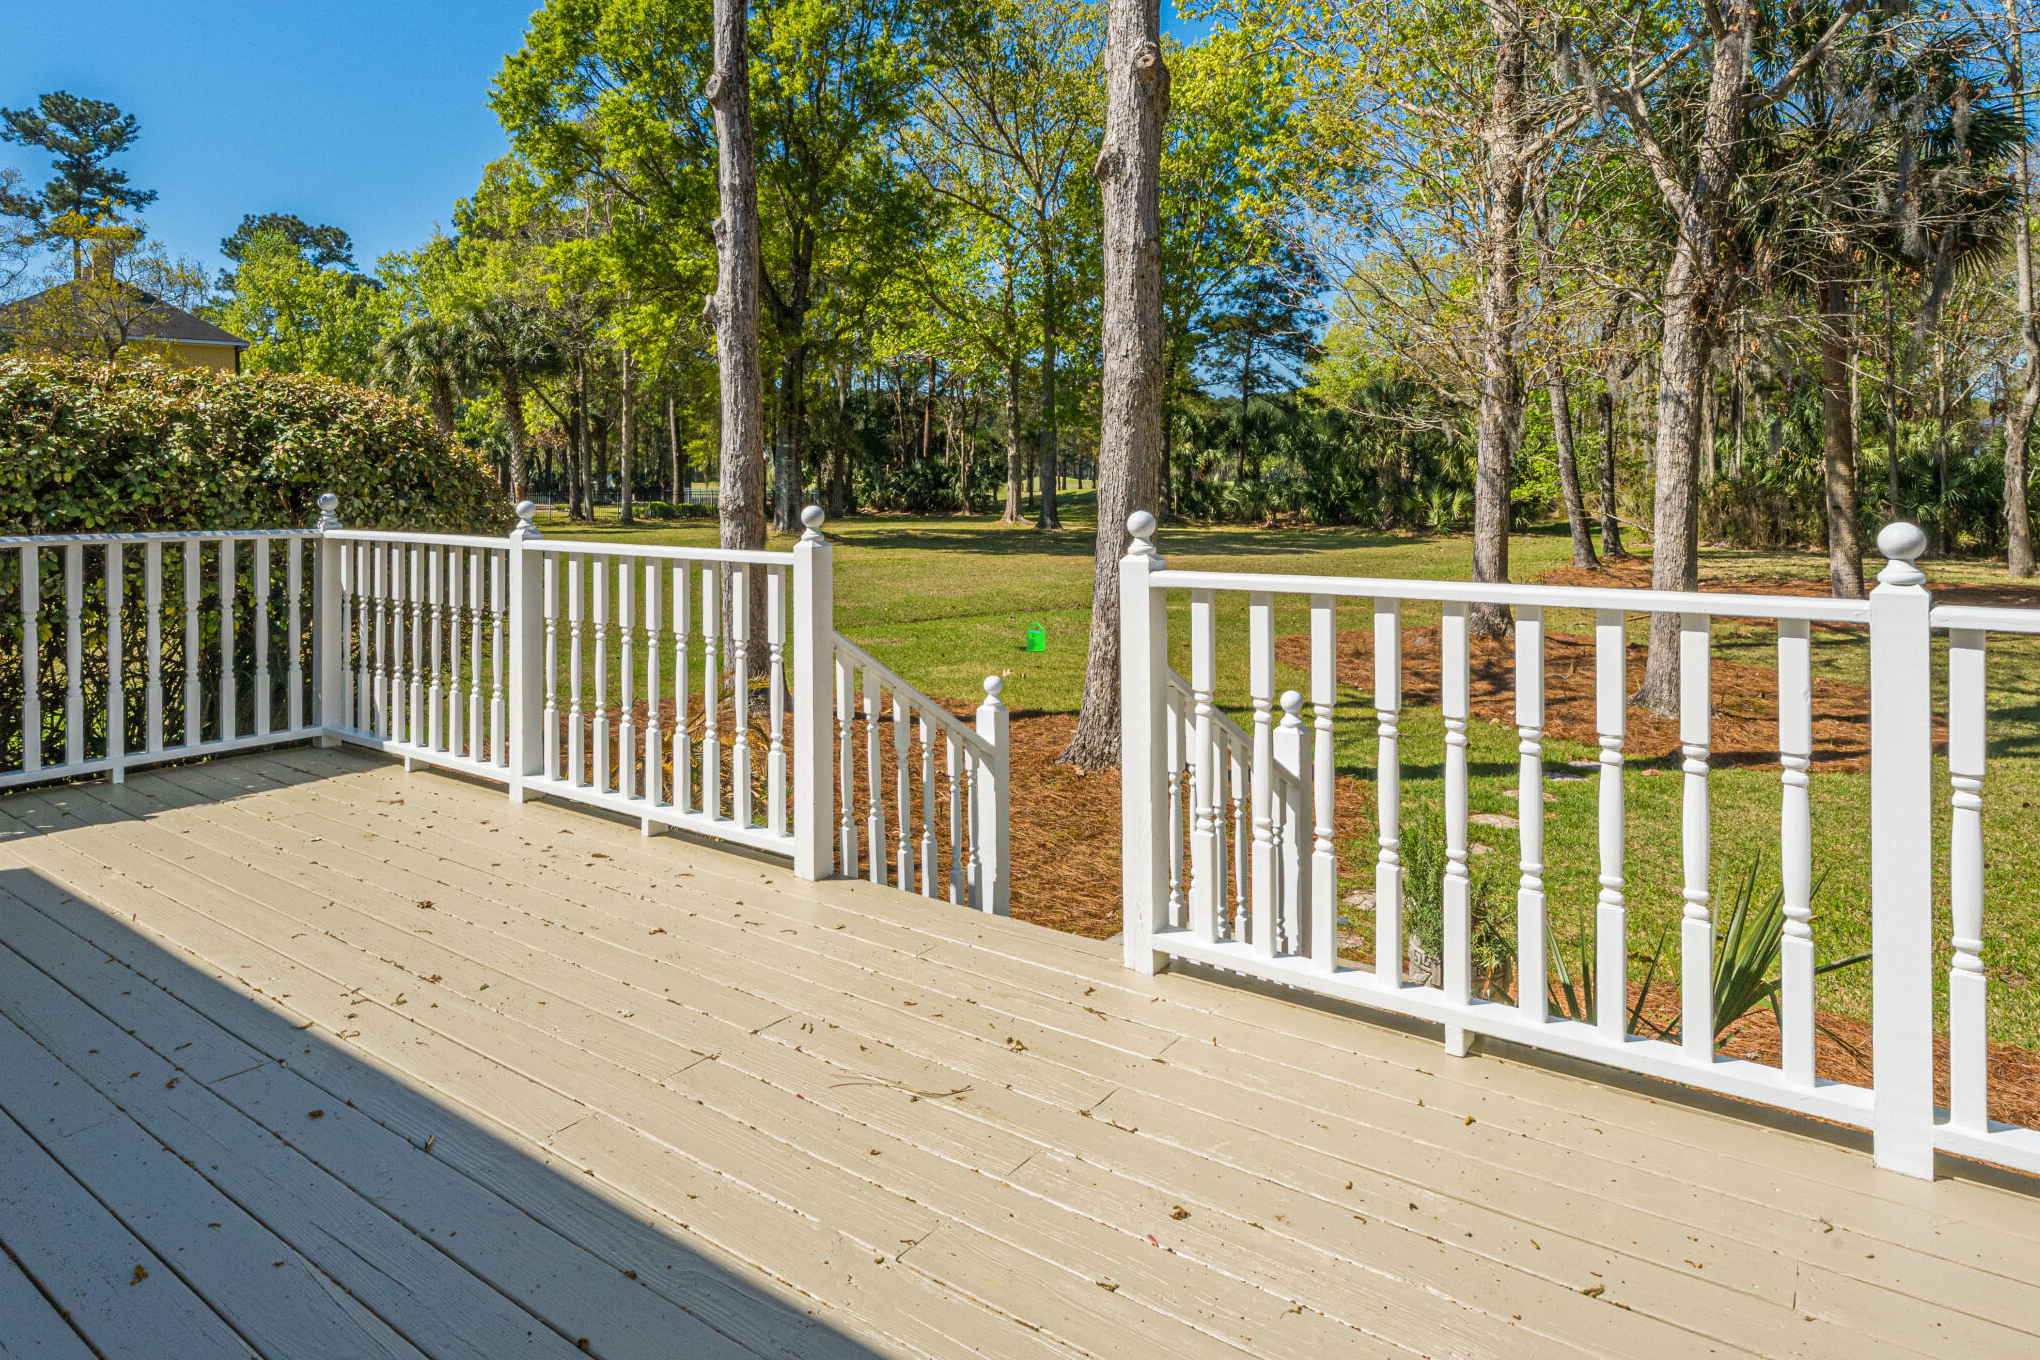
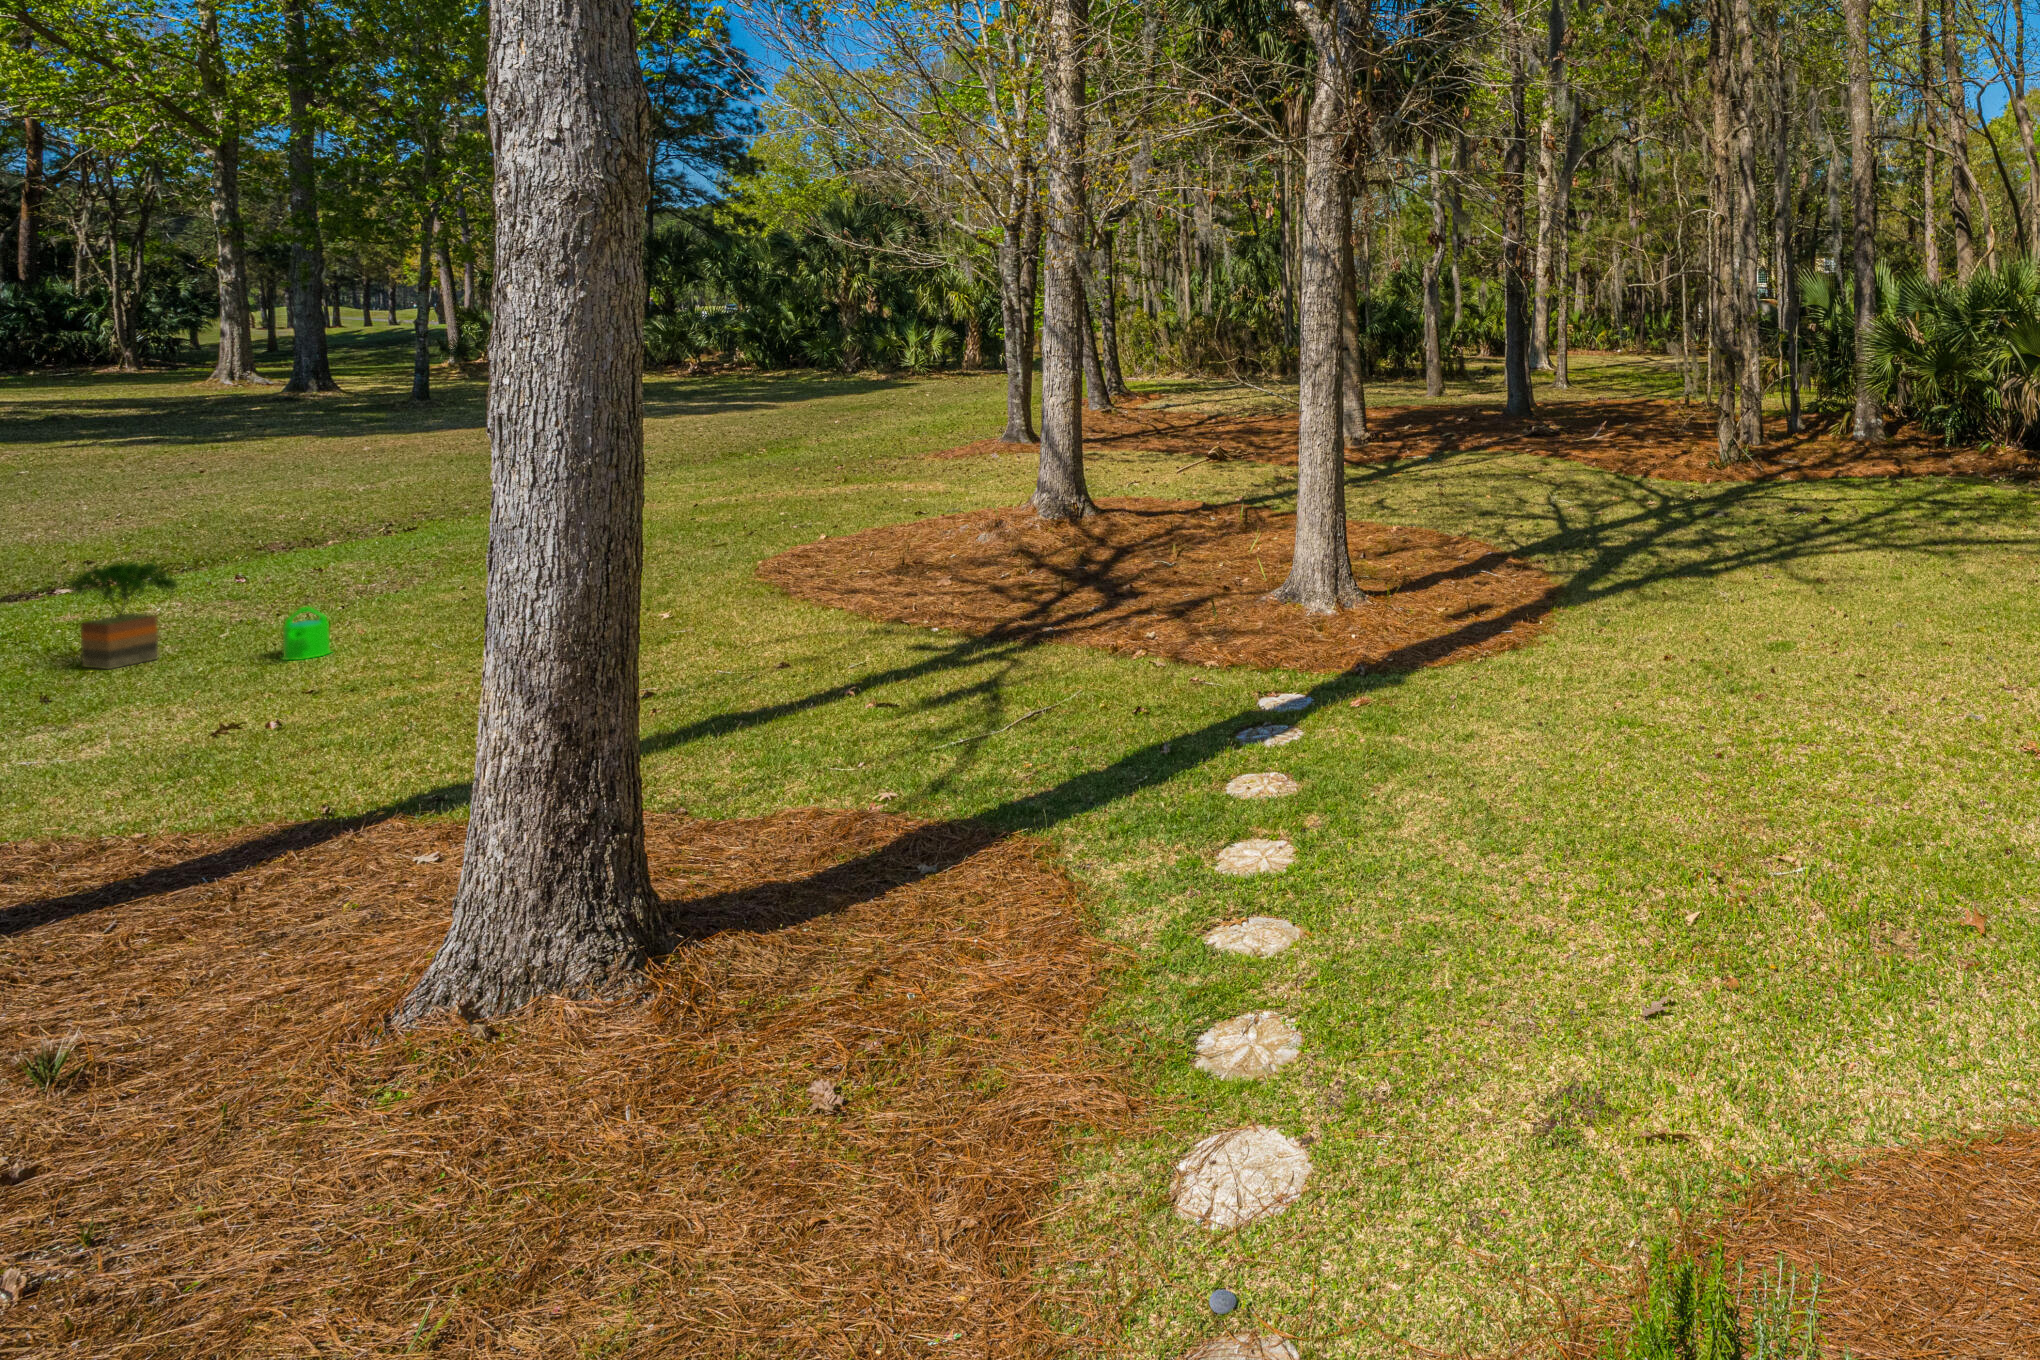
potted tree: none [949,589,990,644] -> present [71,563,179,669]

